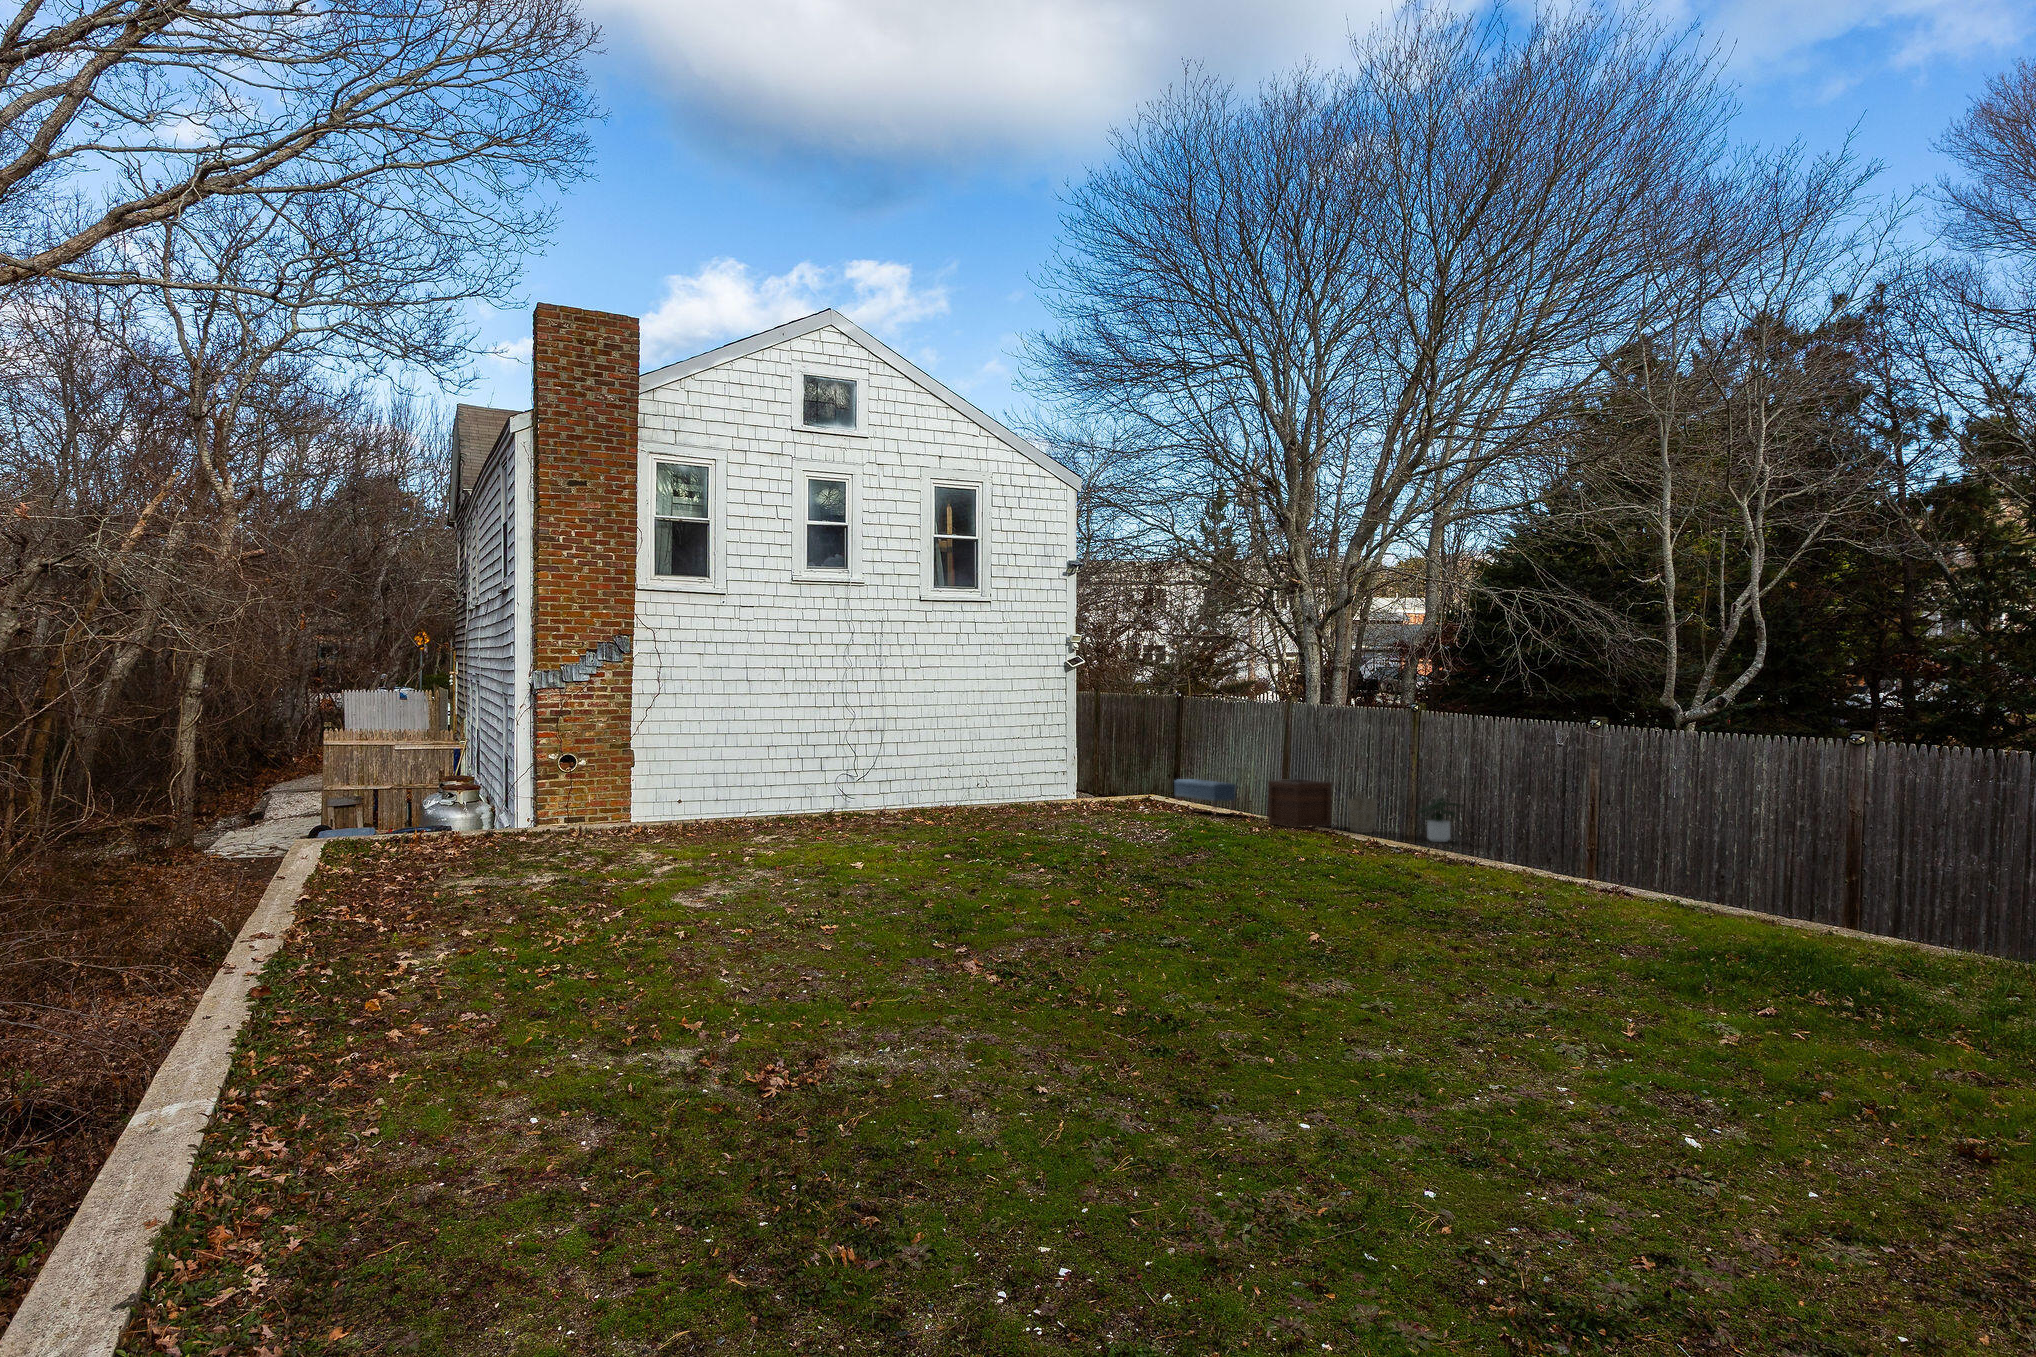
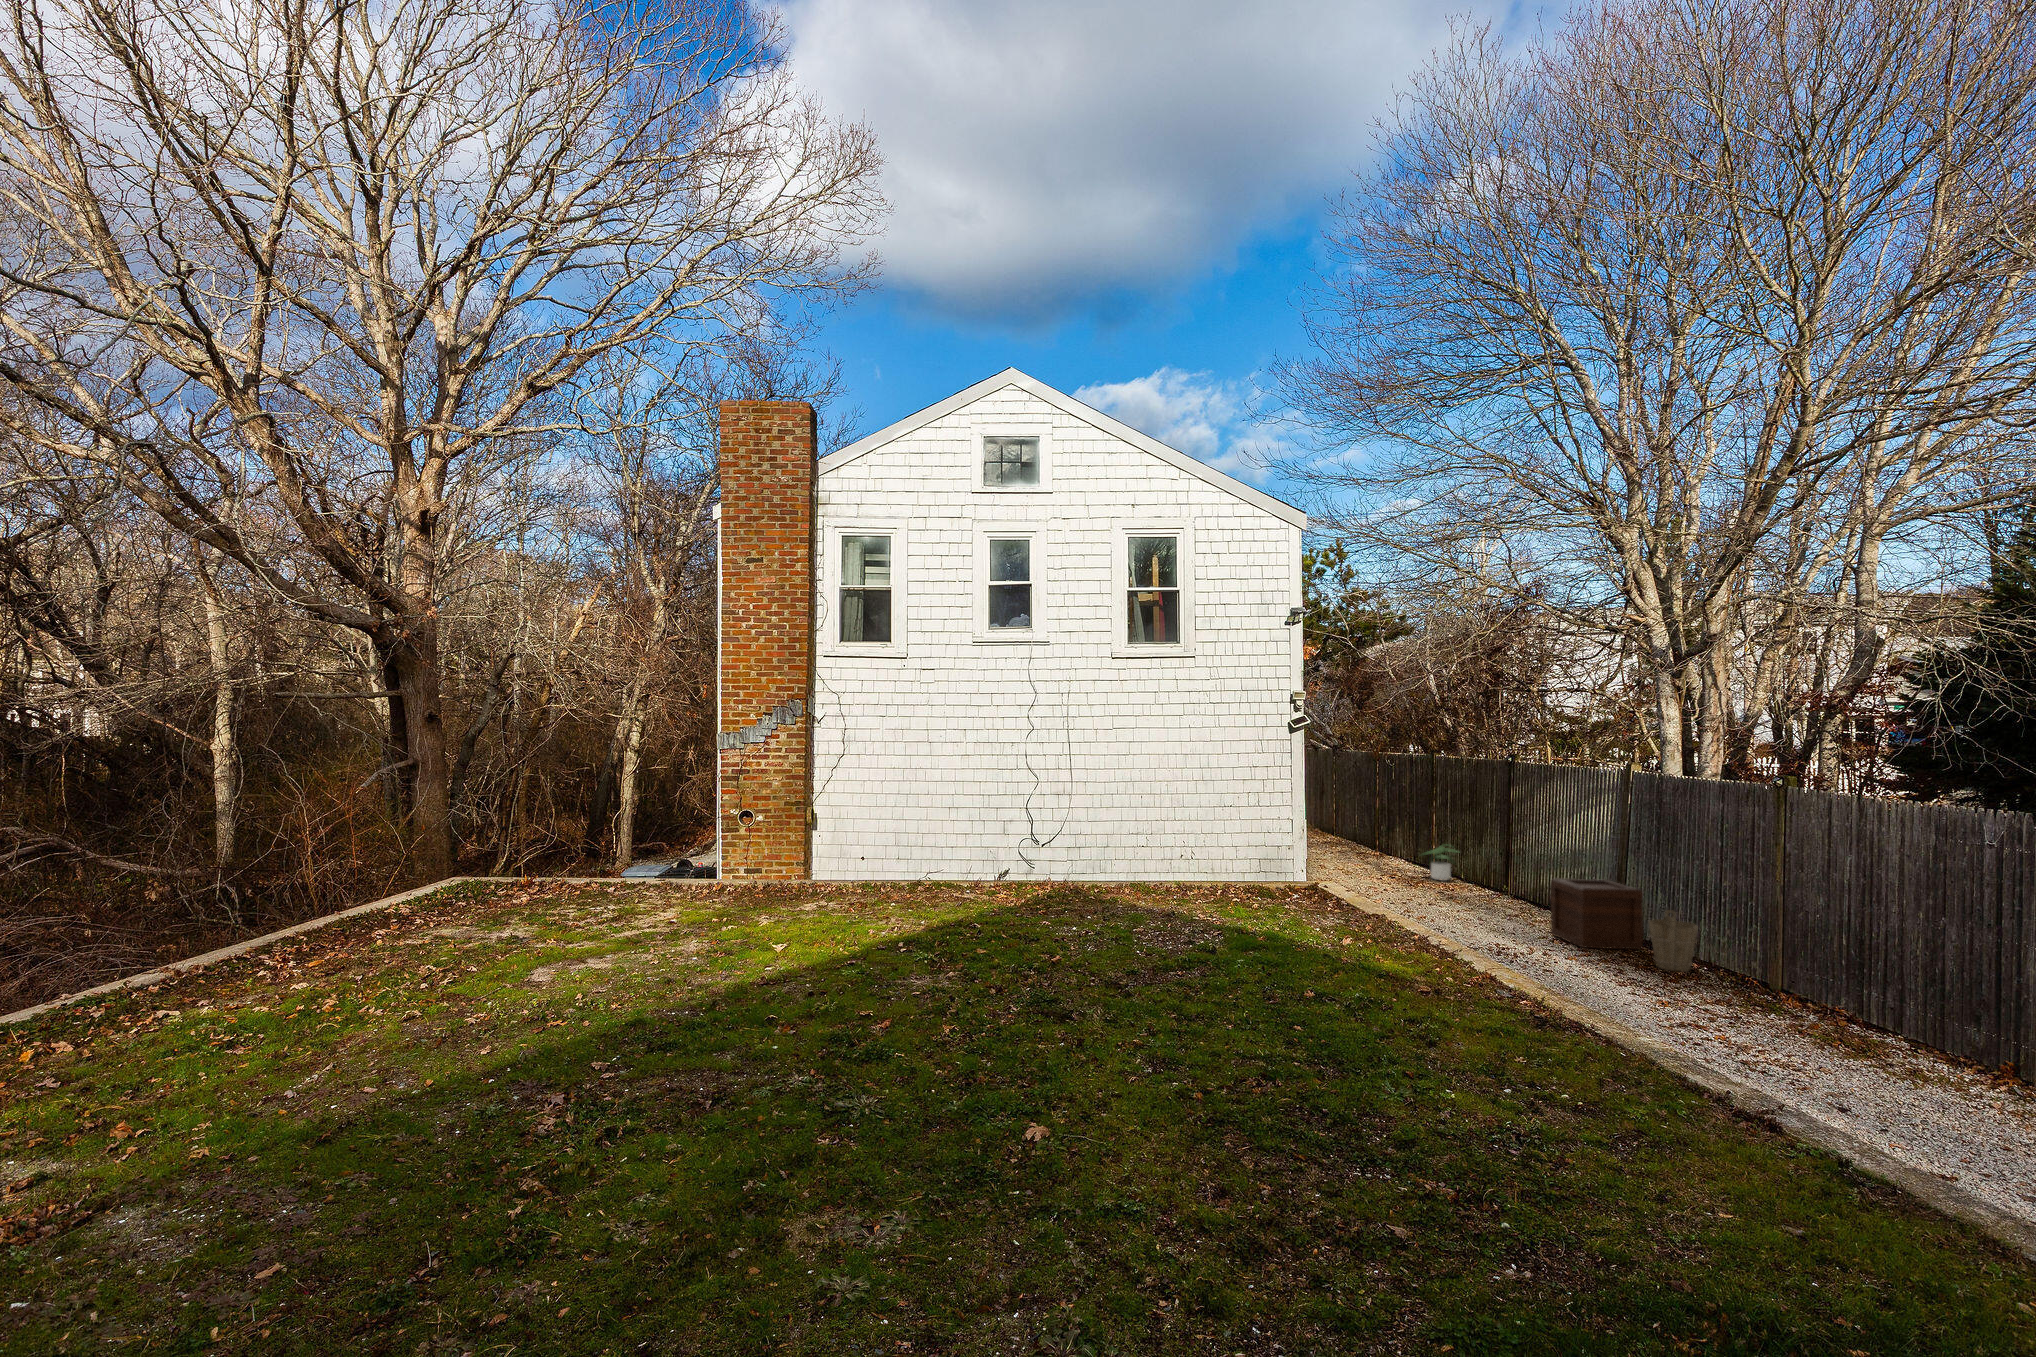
bench: present [1174,779,1236,816] -> none [1469,858,1540,911]
potted plant: present [1416,798,1461,842] -> present [1423,845,1460,881]

